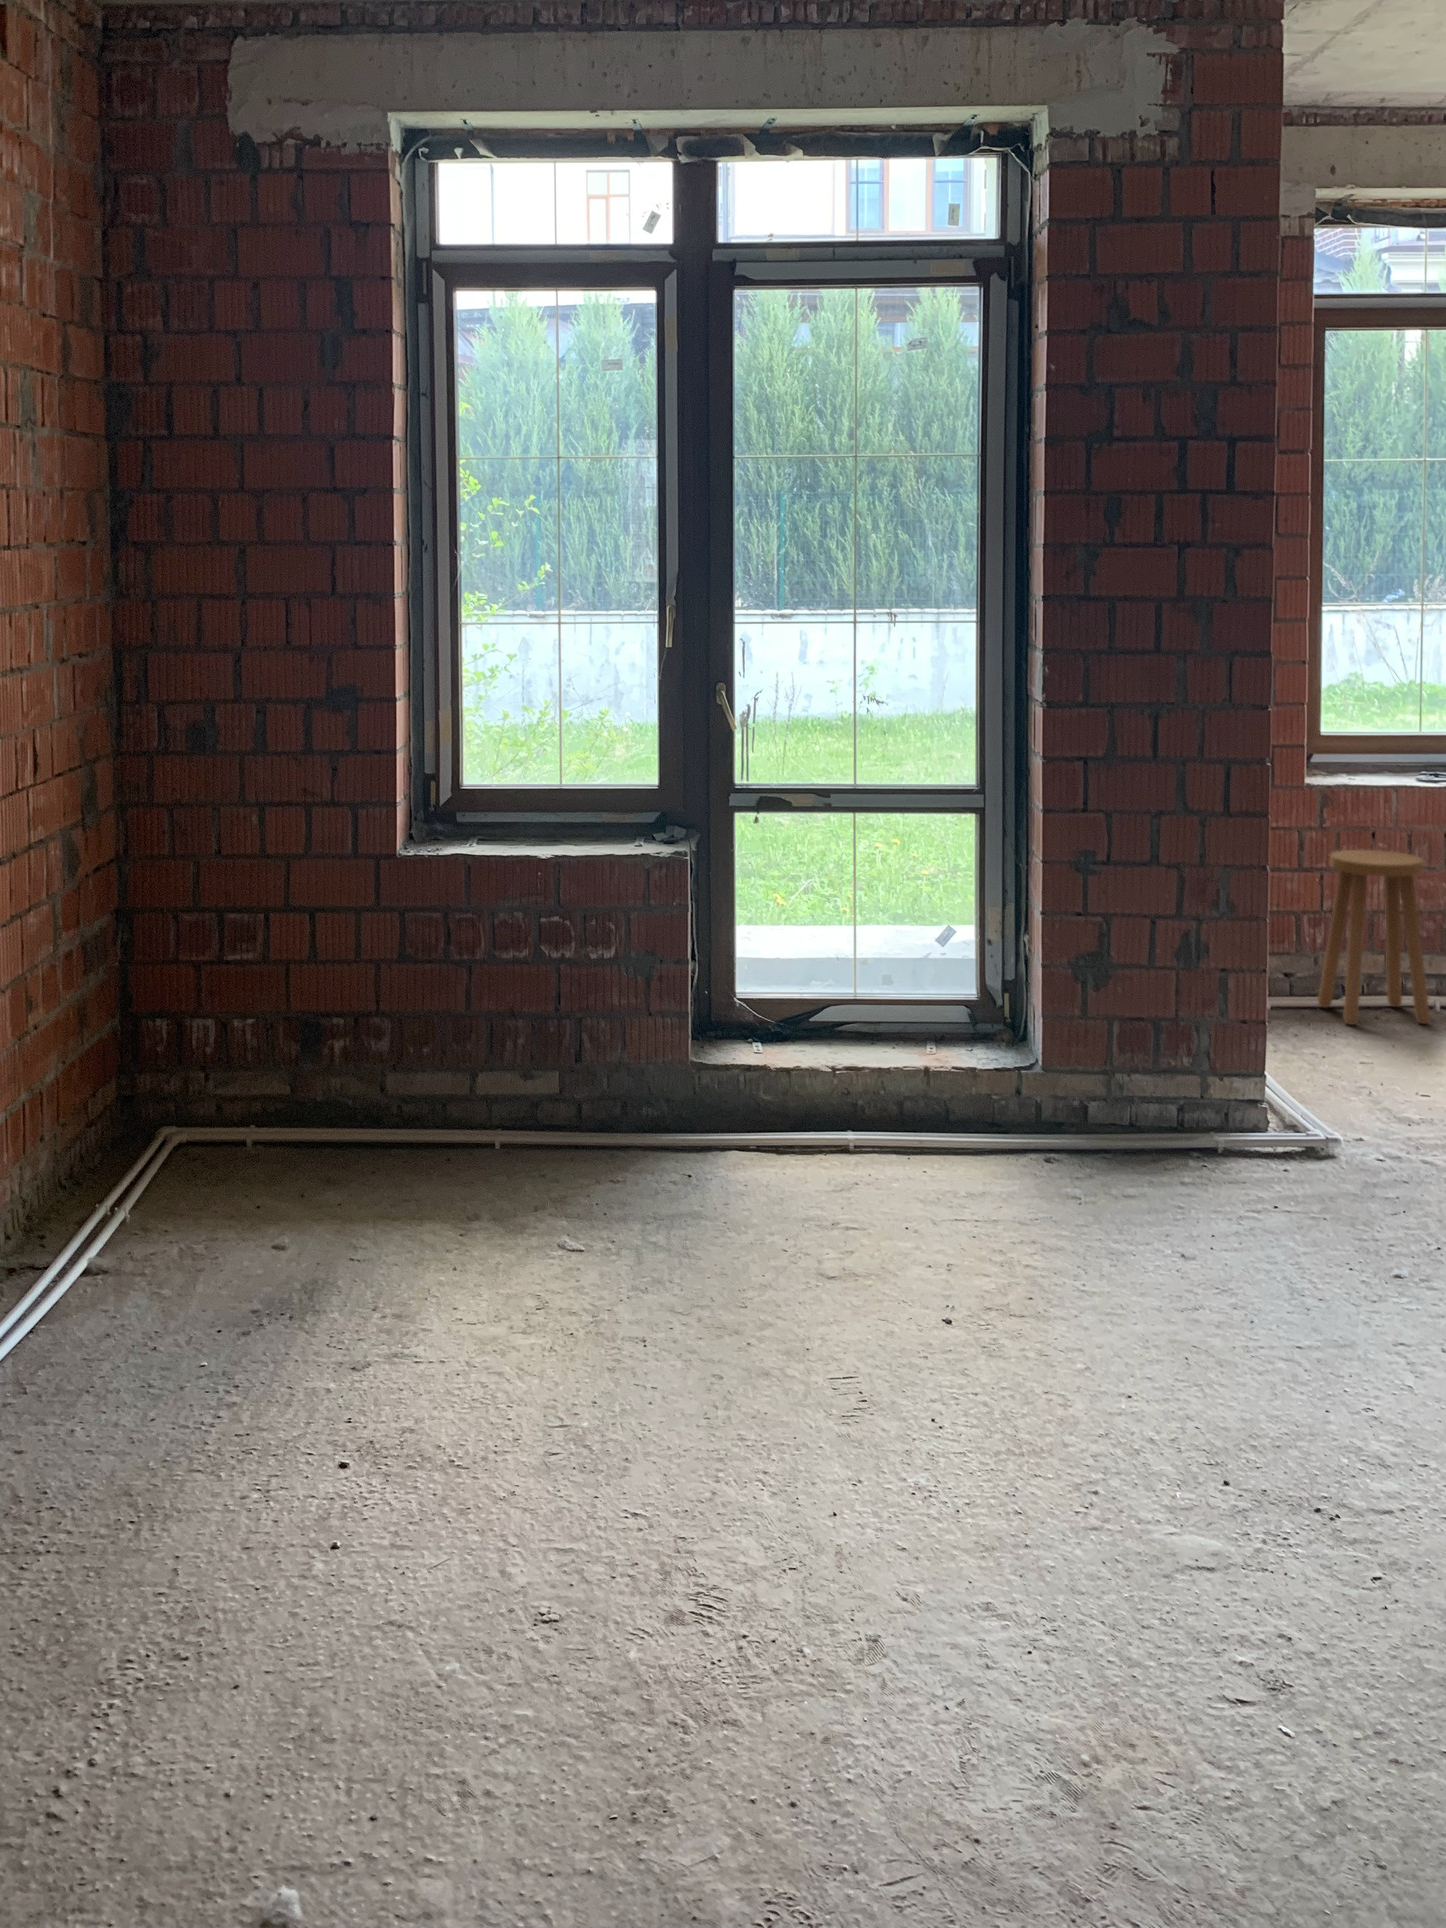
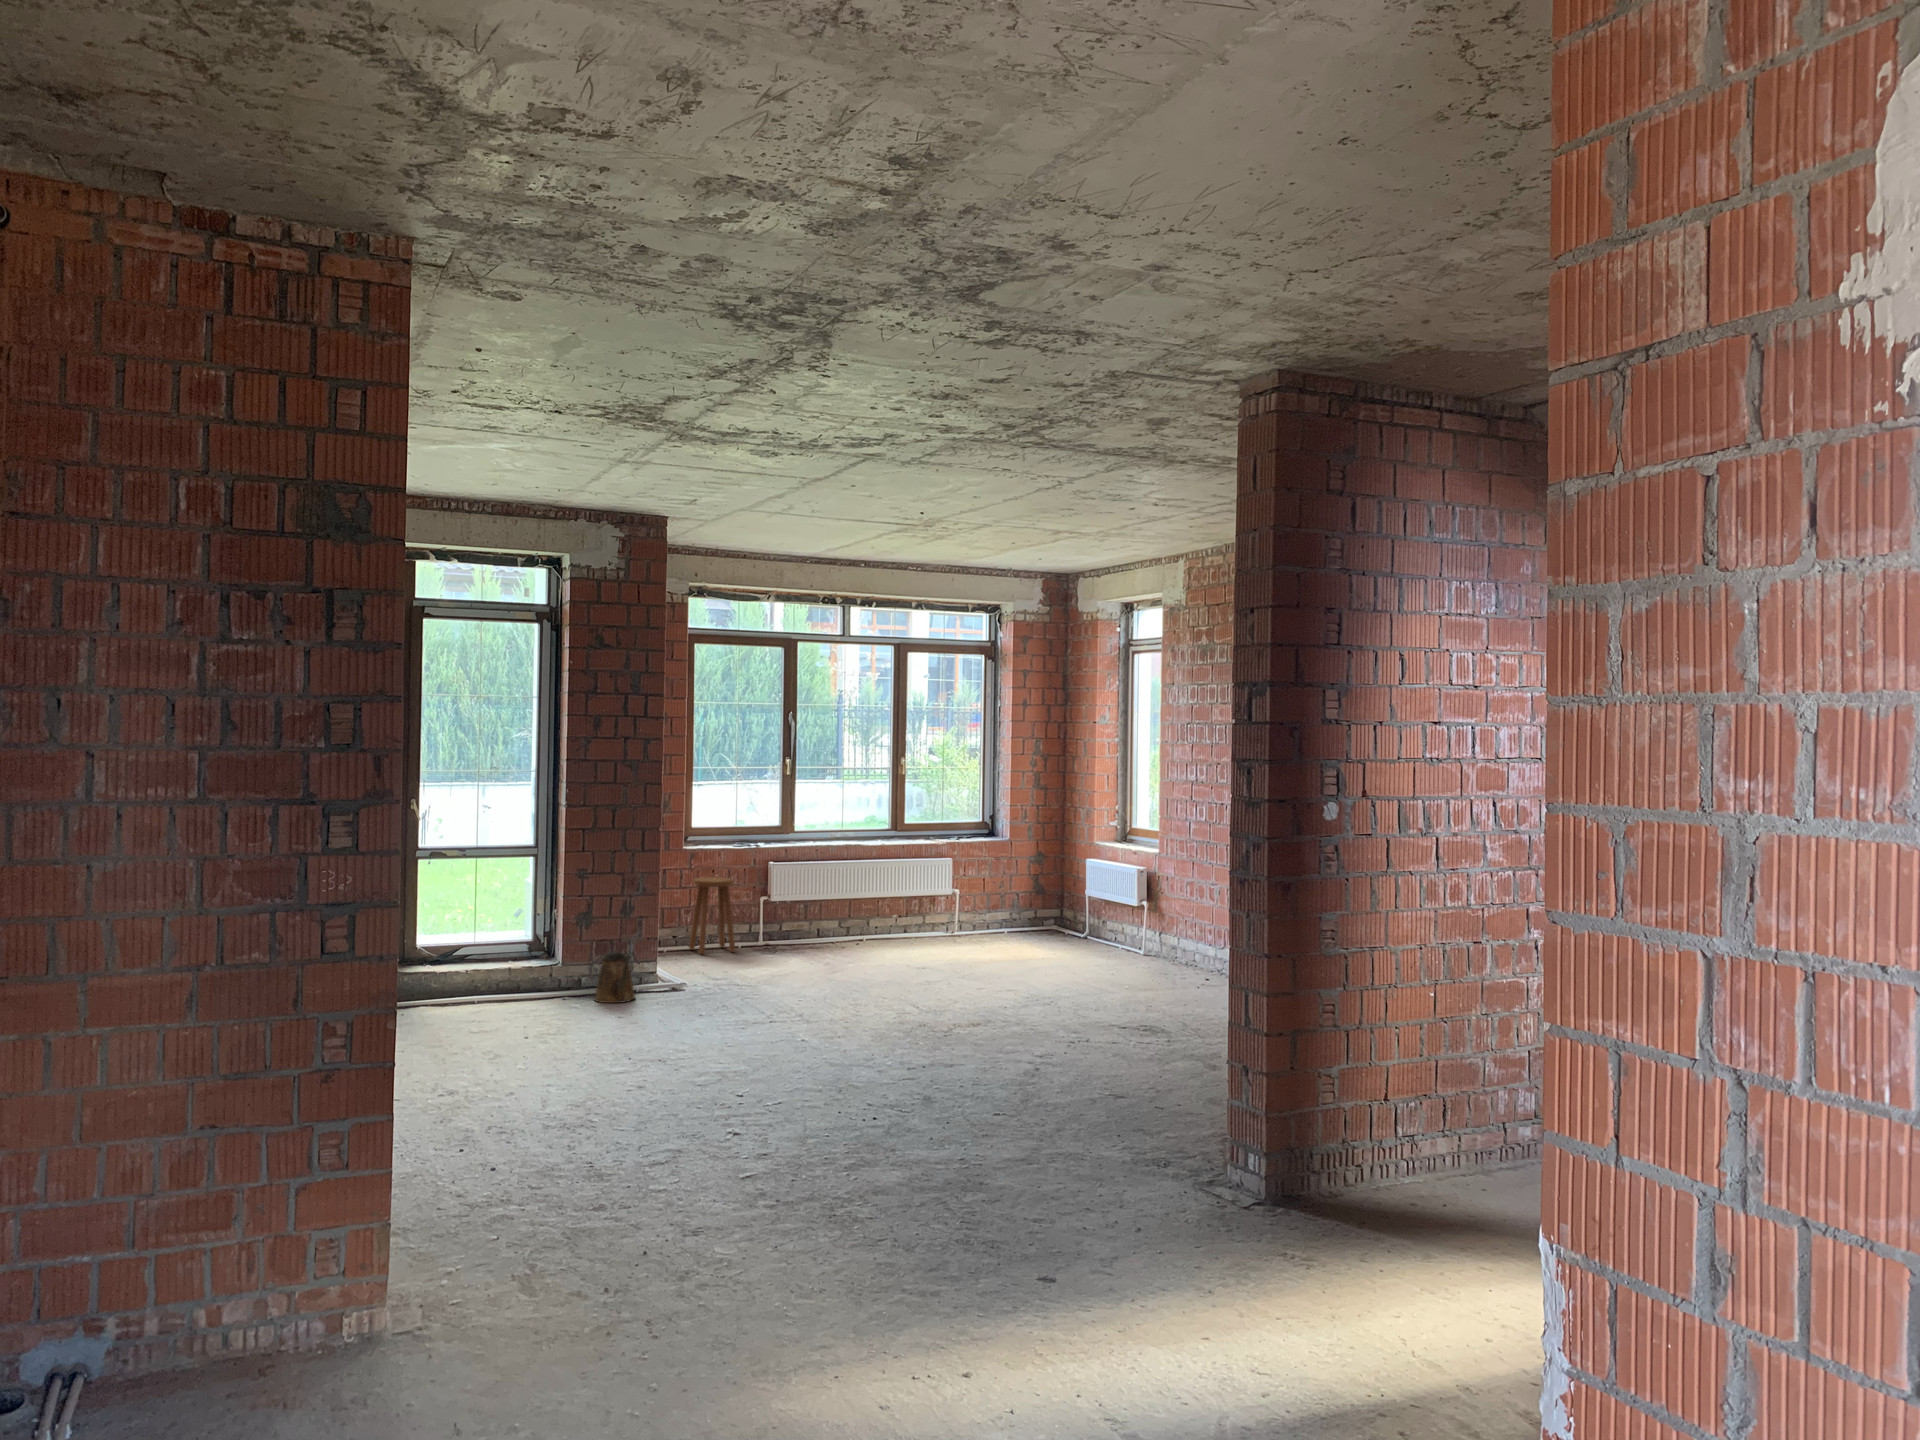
watering can: none [1118,1051,1219,1185] -> present [594,952,635,1003]

